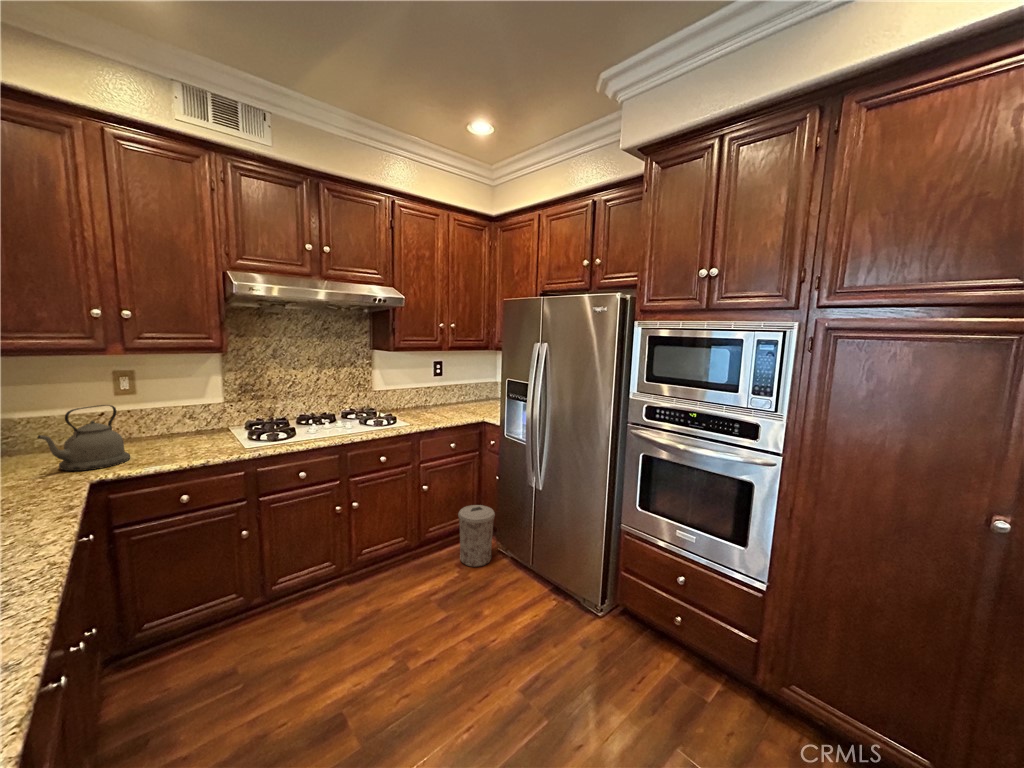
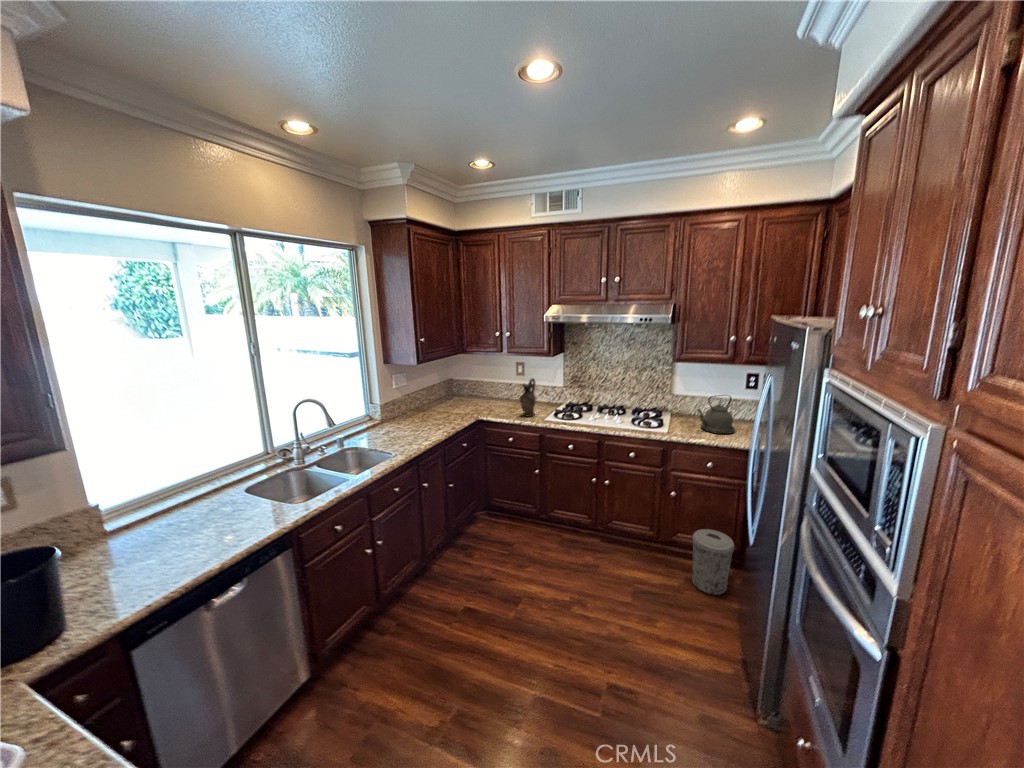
ceramic pitcher: none [184,387,216,452] -> present [520,378,536,417]
kettle: present [38,405,130,471] -> present [697,395,735,434]

